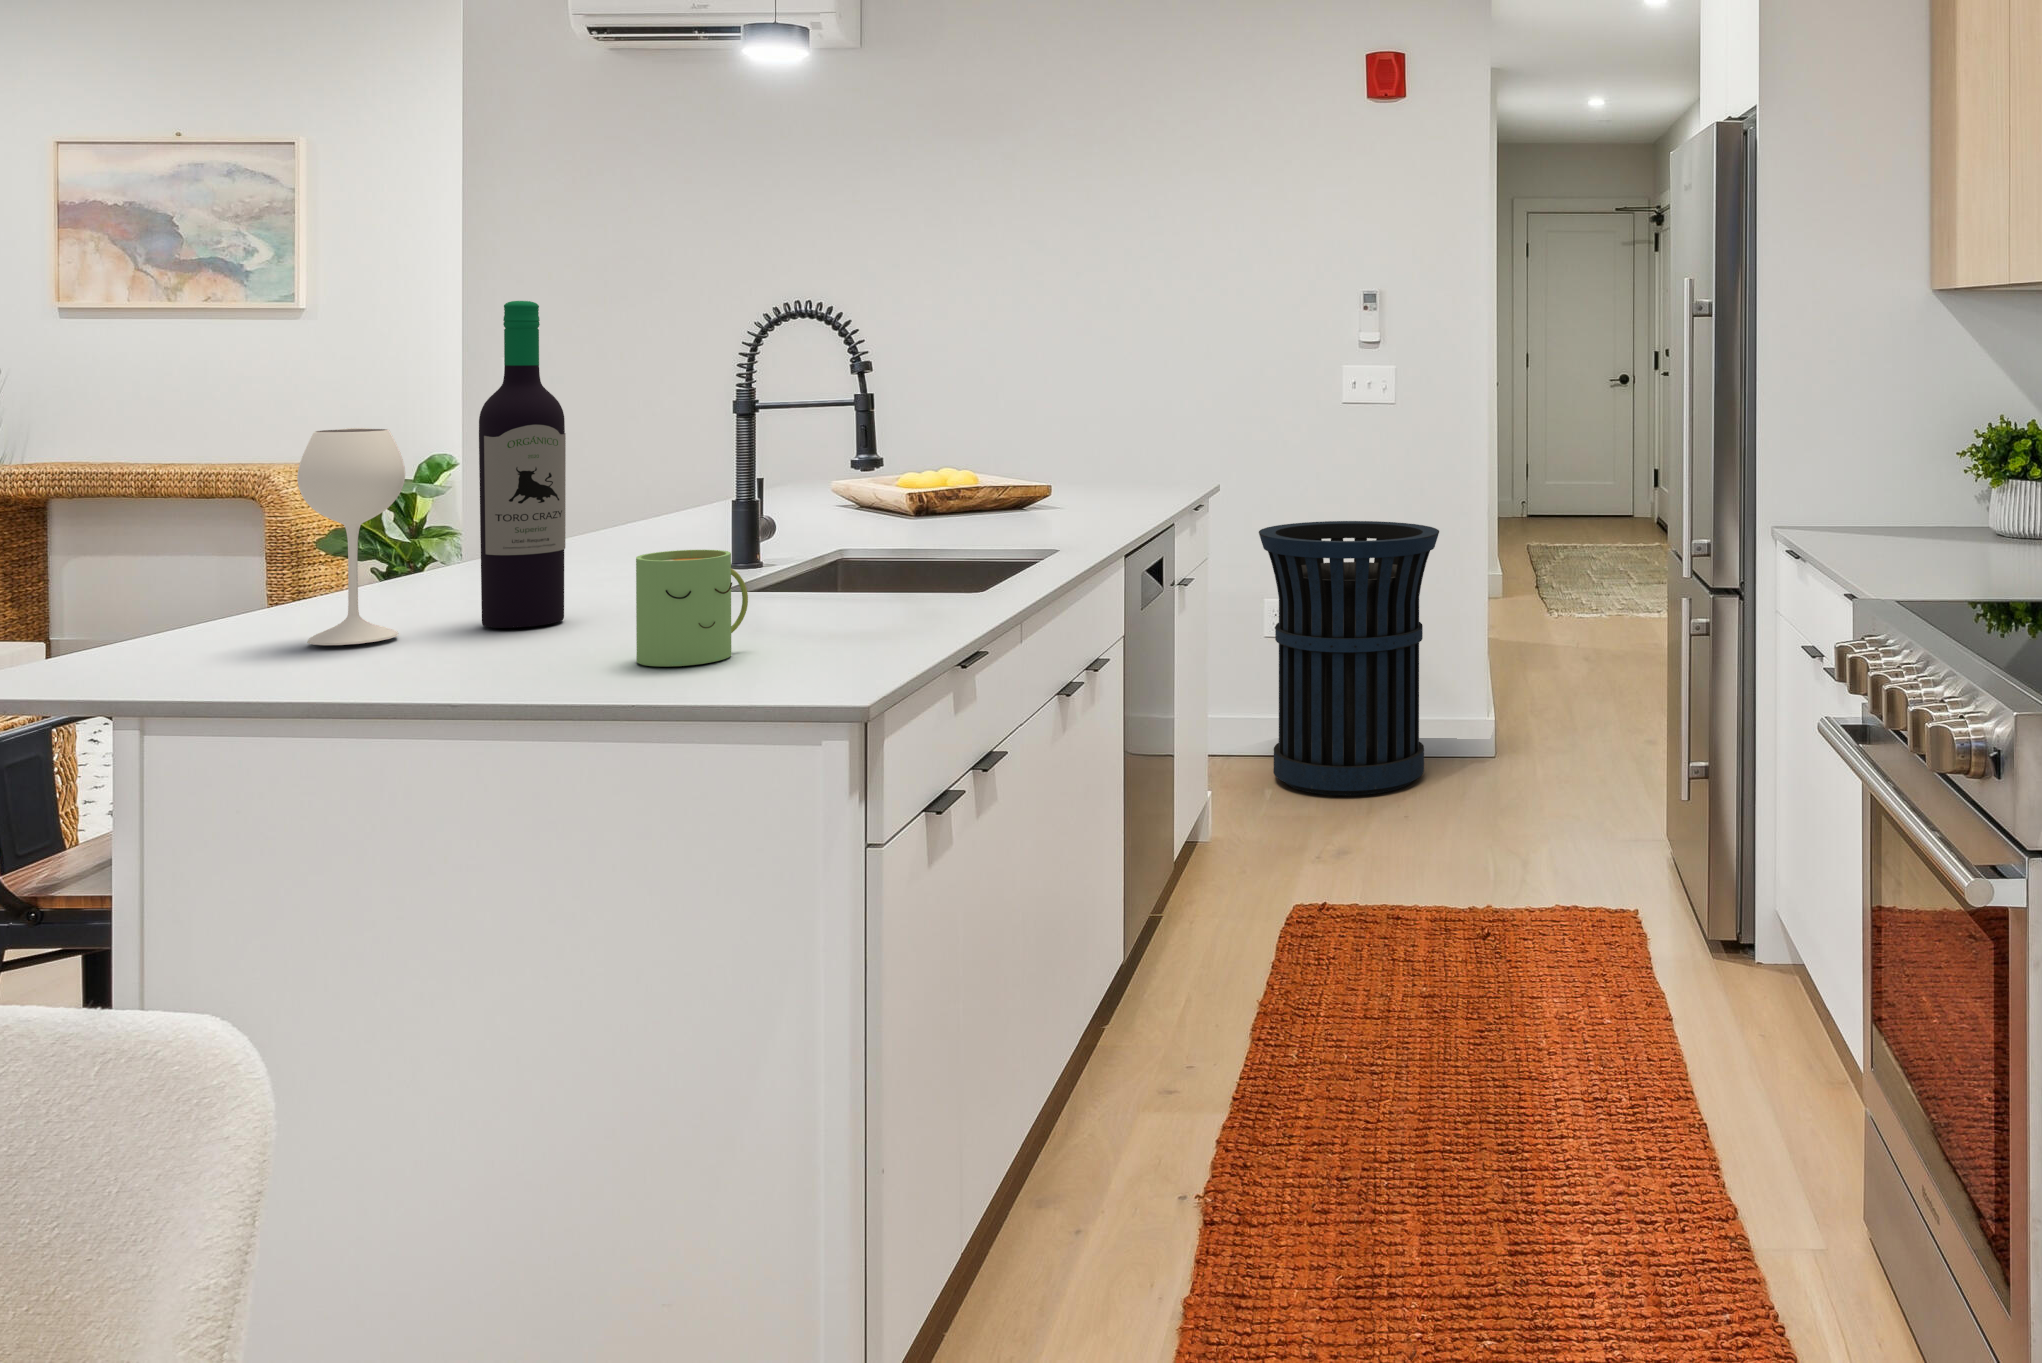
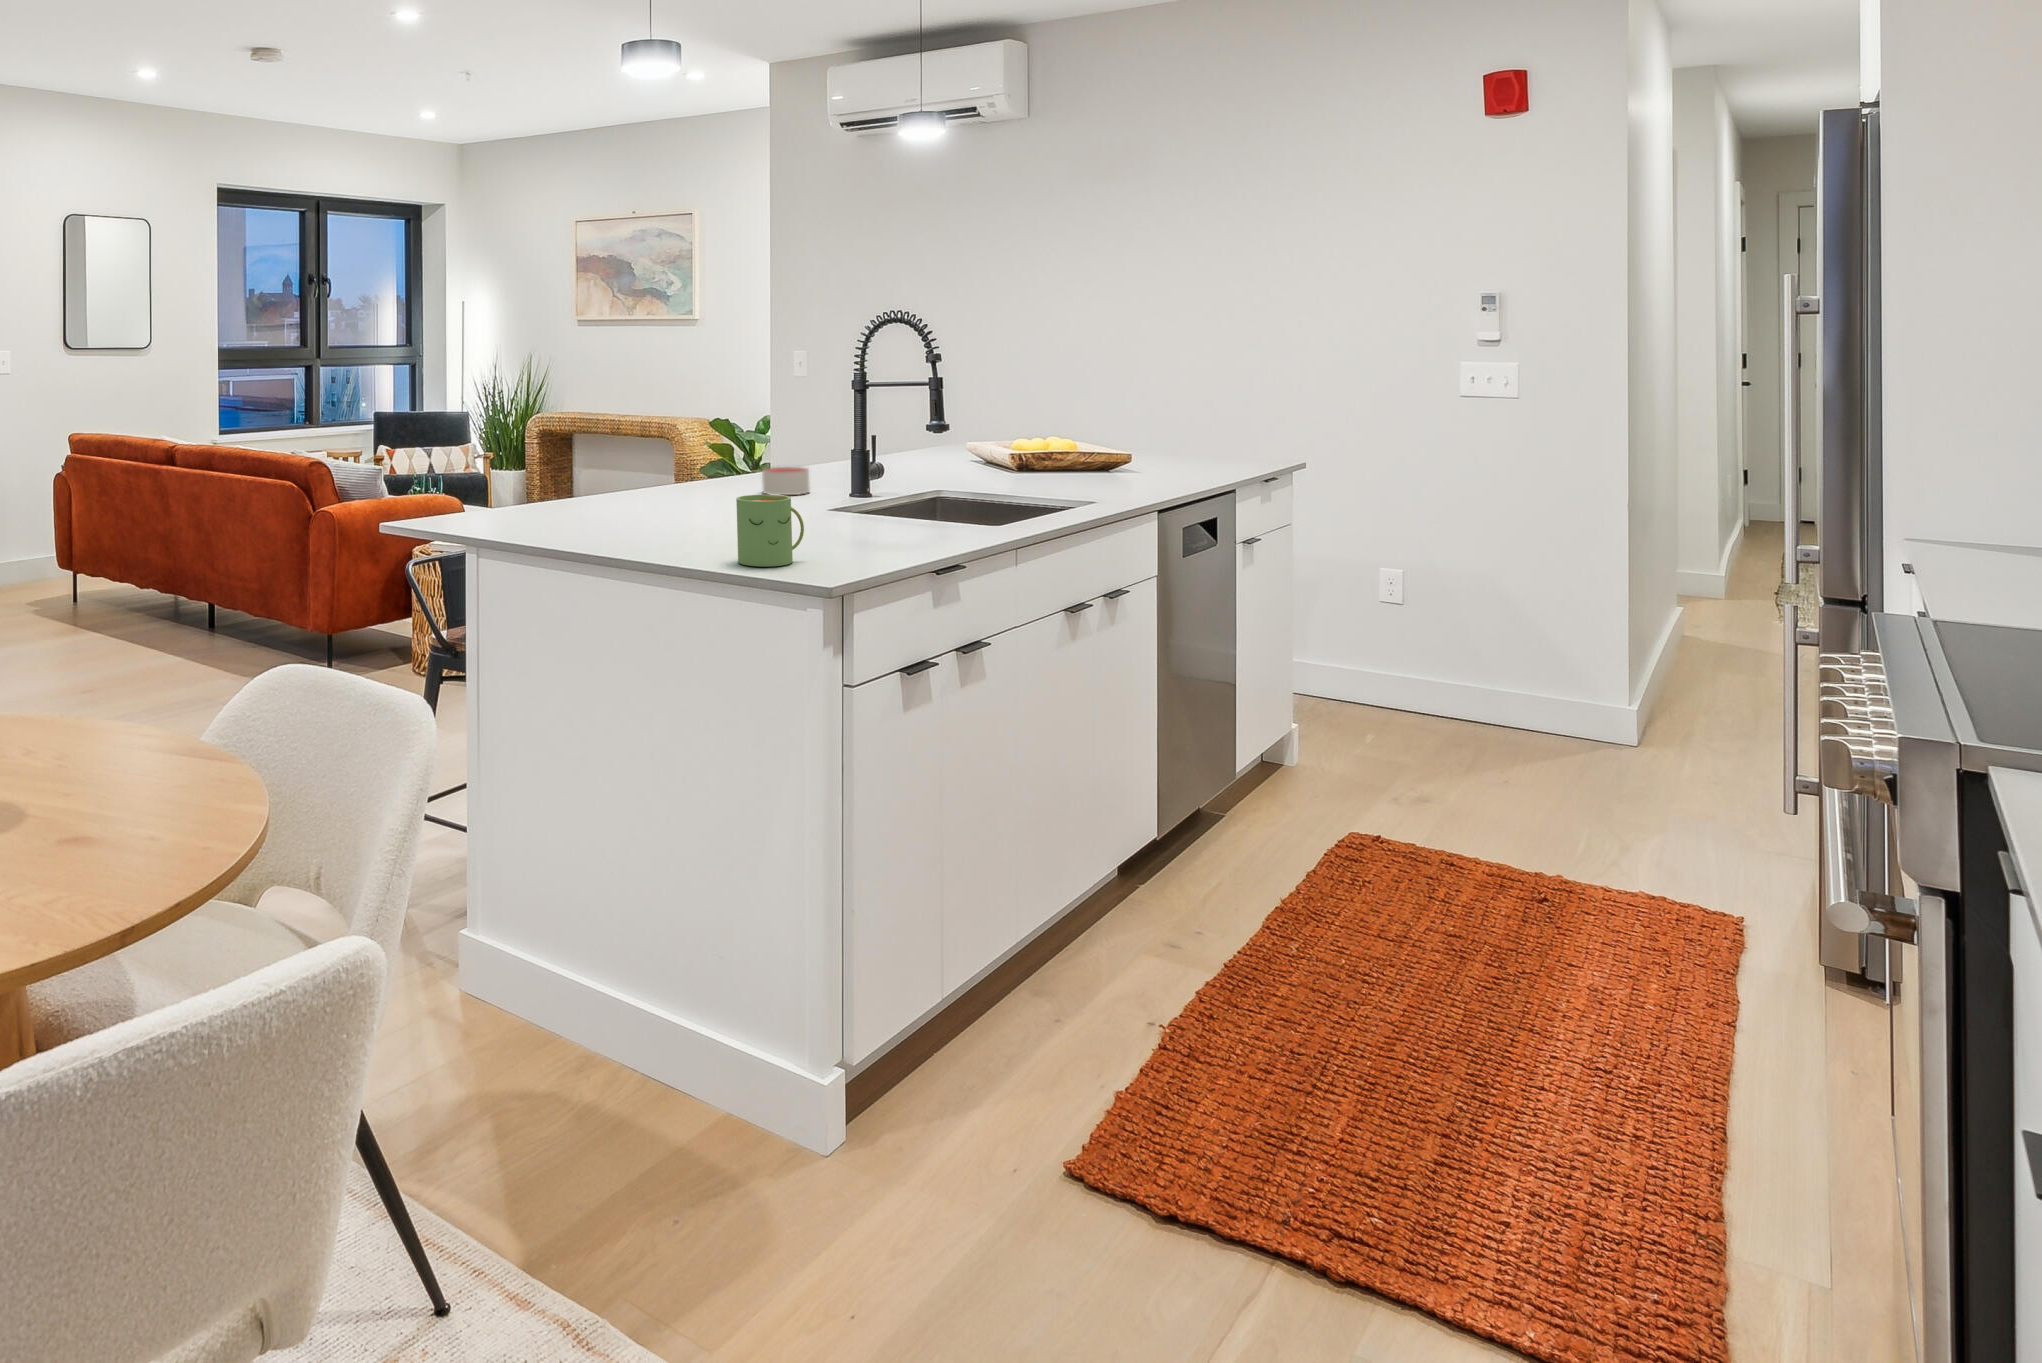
wine bottle: present [297,301,566,645] -> none [588,338,724,536]
candle: none [573,516,653,560] -> present [762,467,809,495]
trash can: present [1259,521,1439,796] -> none [1354,496,1560,755]

